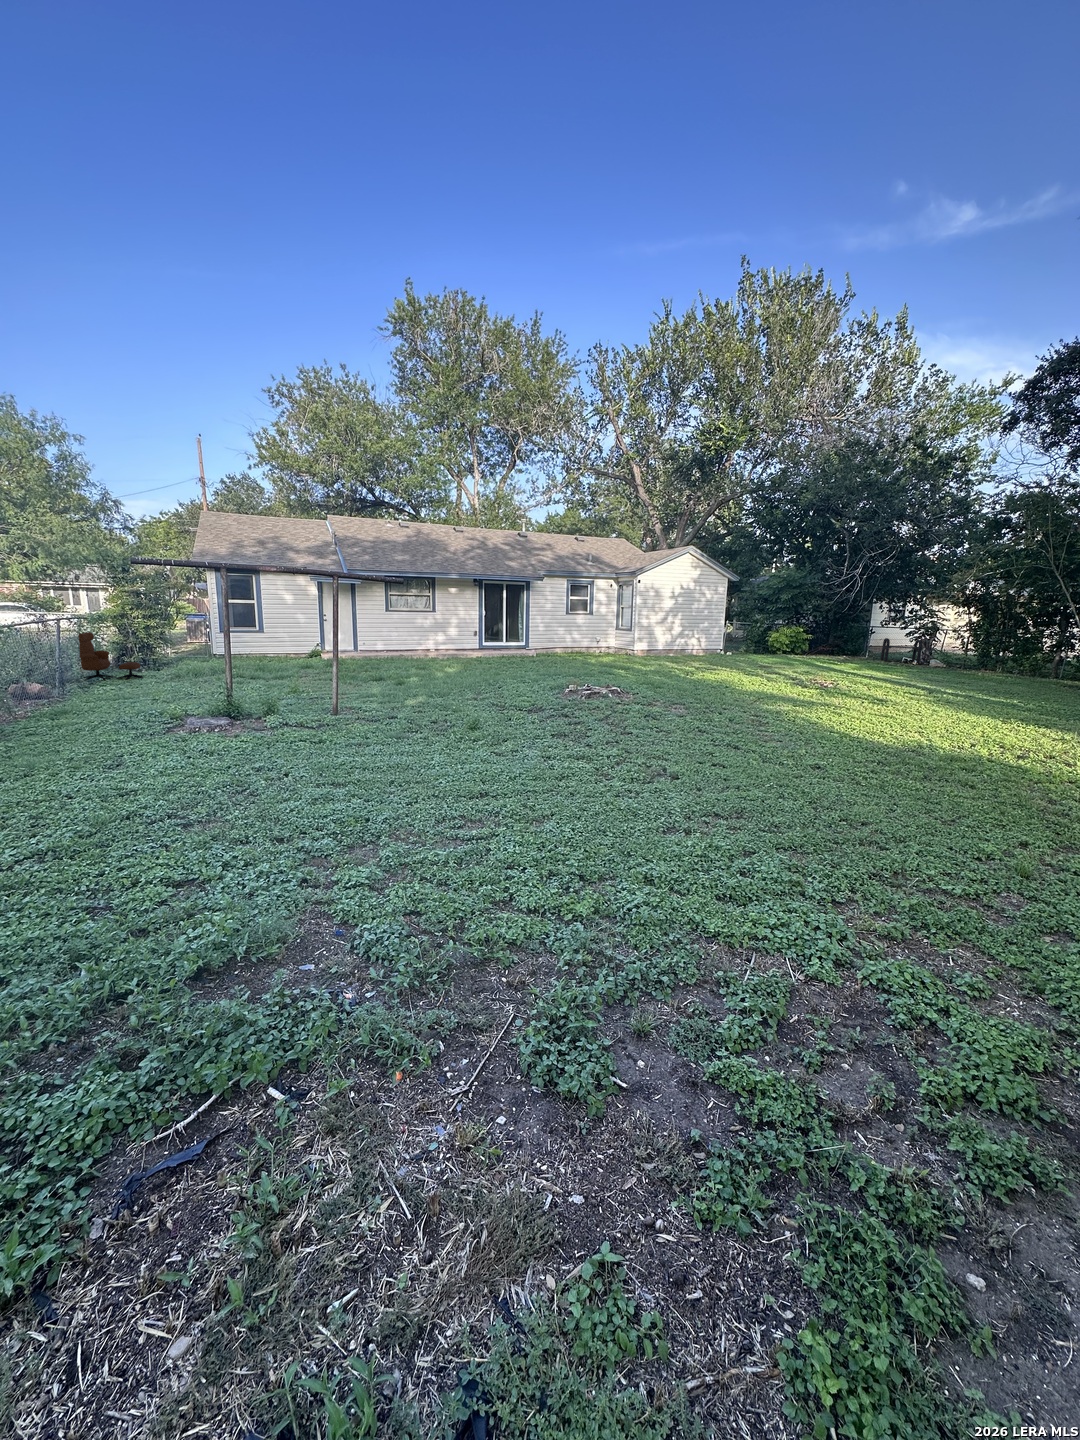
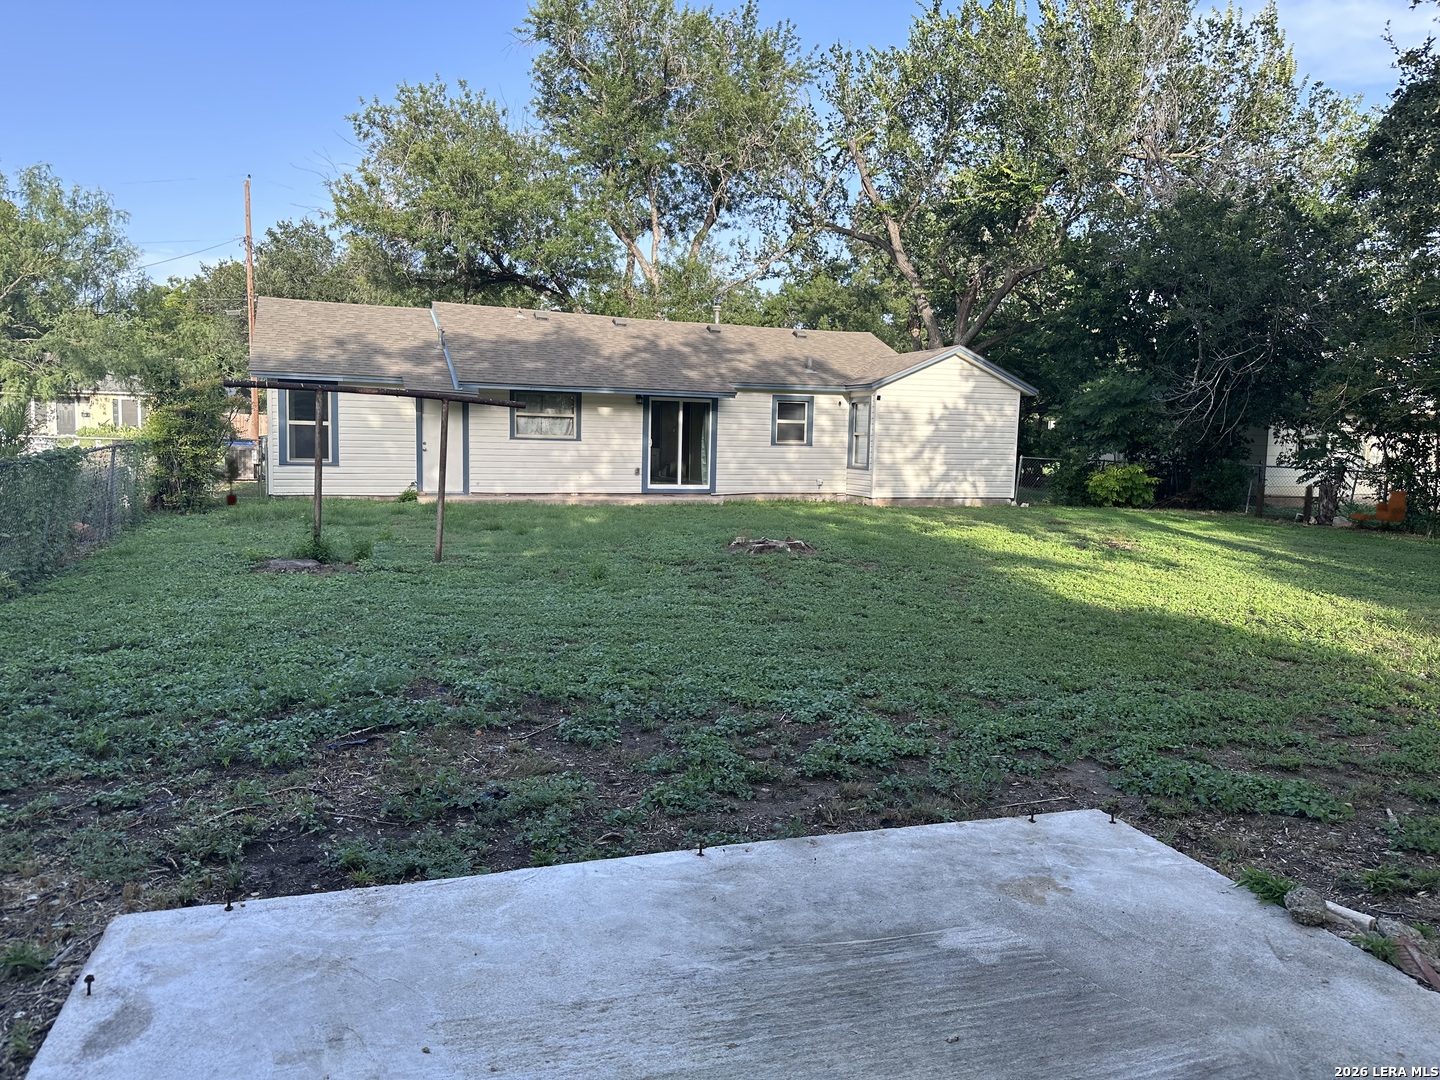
potted tree: none [165,622,188,661] -> present [214,454,240,505]
lounge chair: present [78,632,143,680] -> present [1351,490,1407,530]

